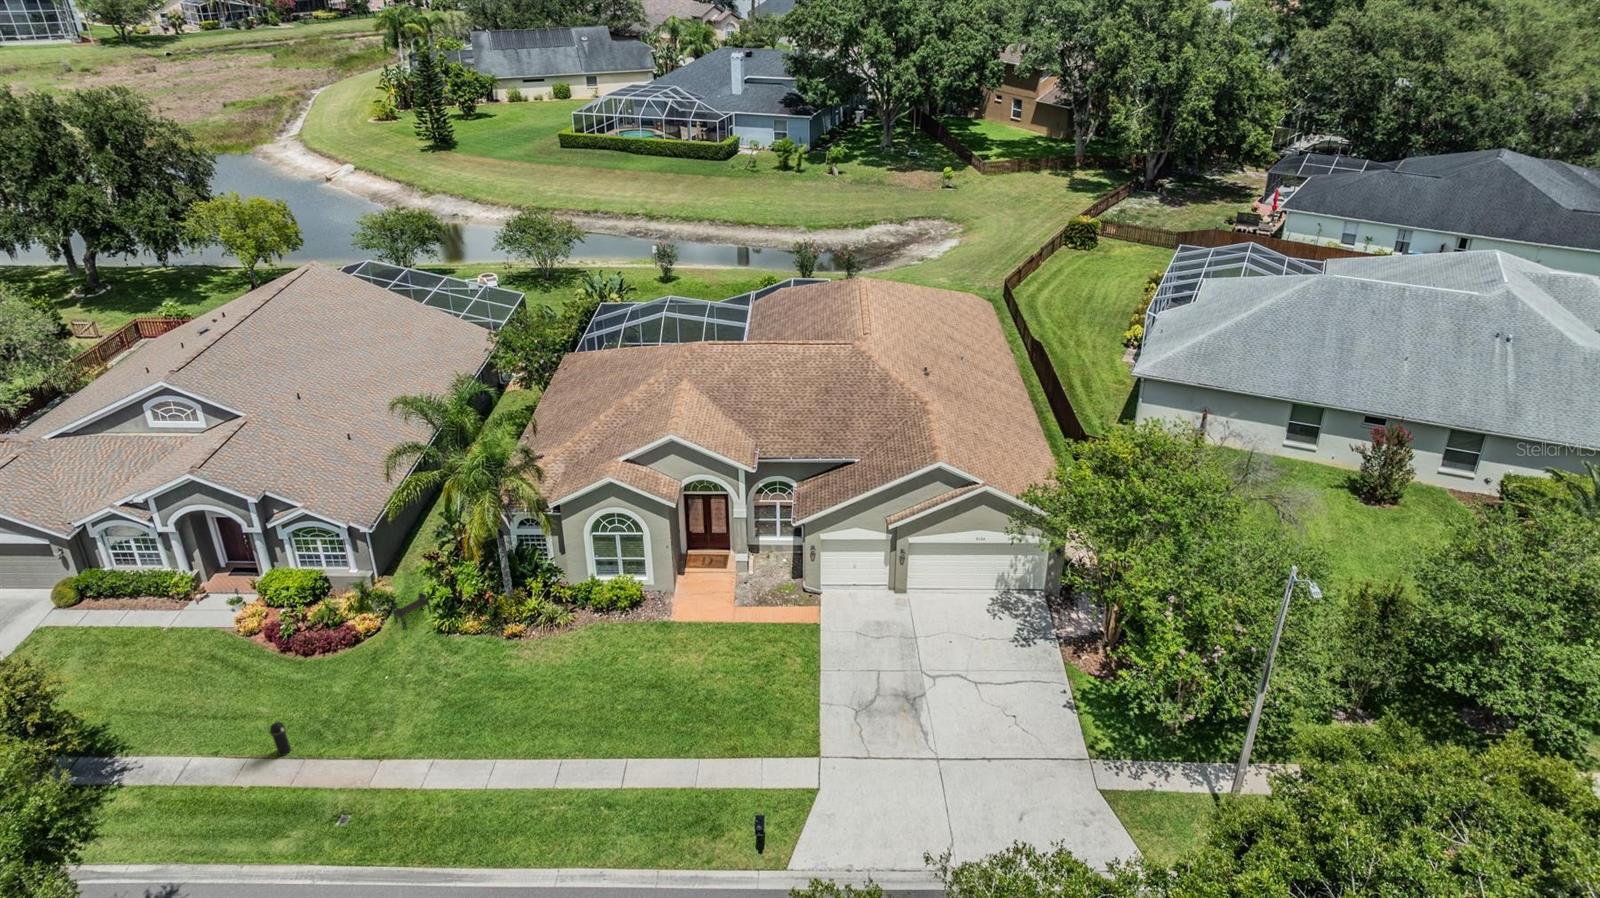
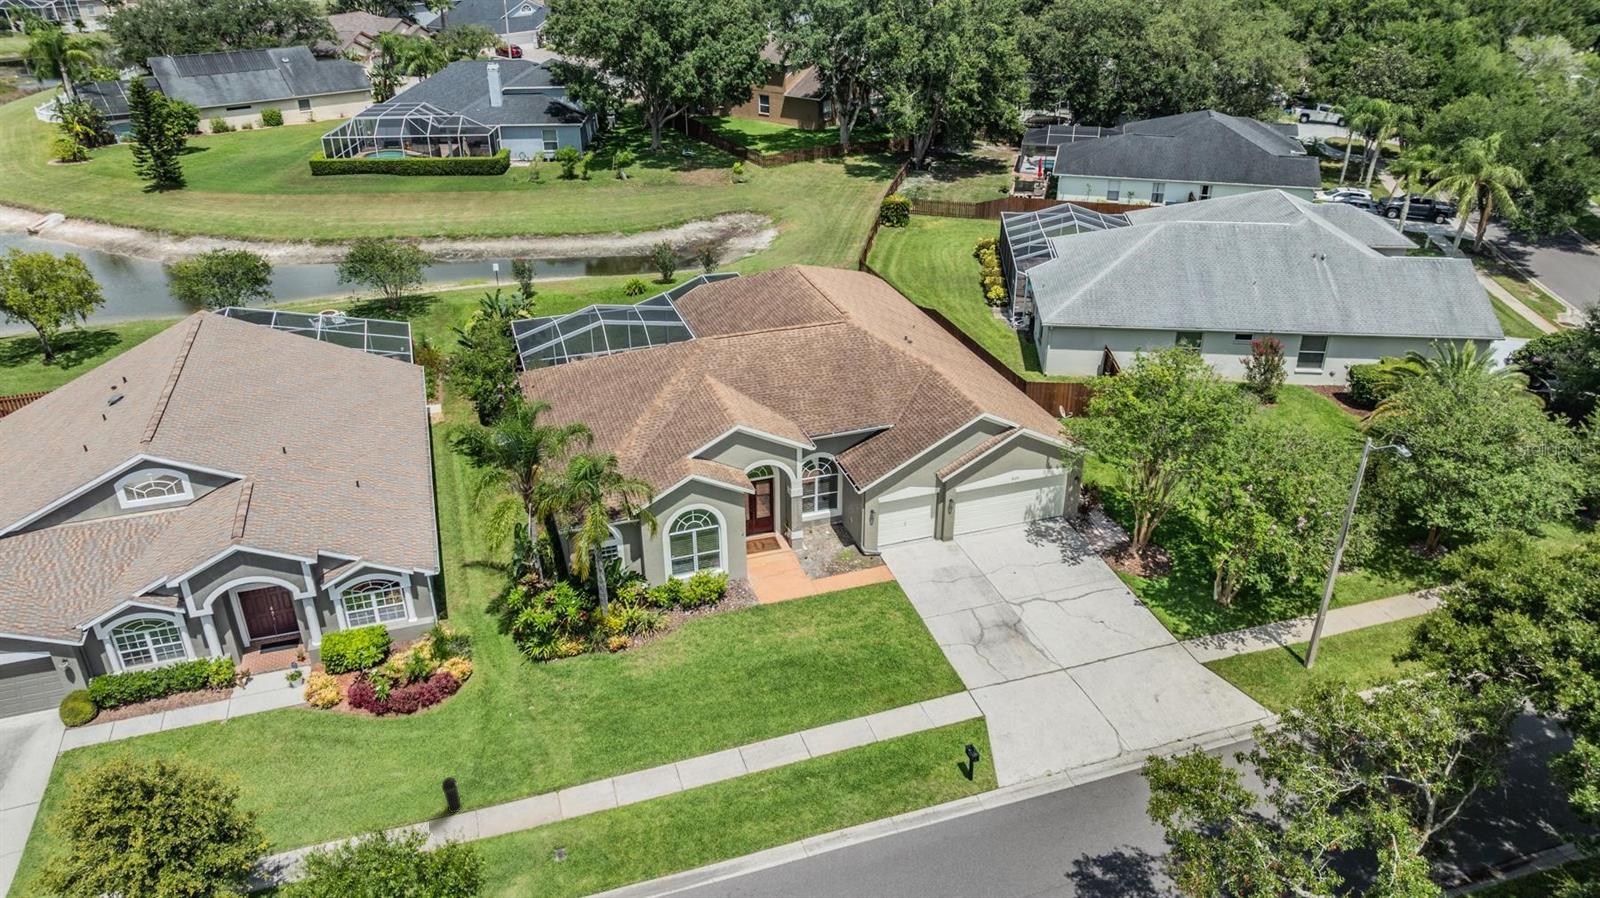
bench: present [392,593,432,629] -> none [485,625,523,665]

